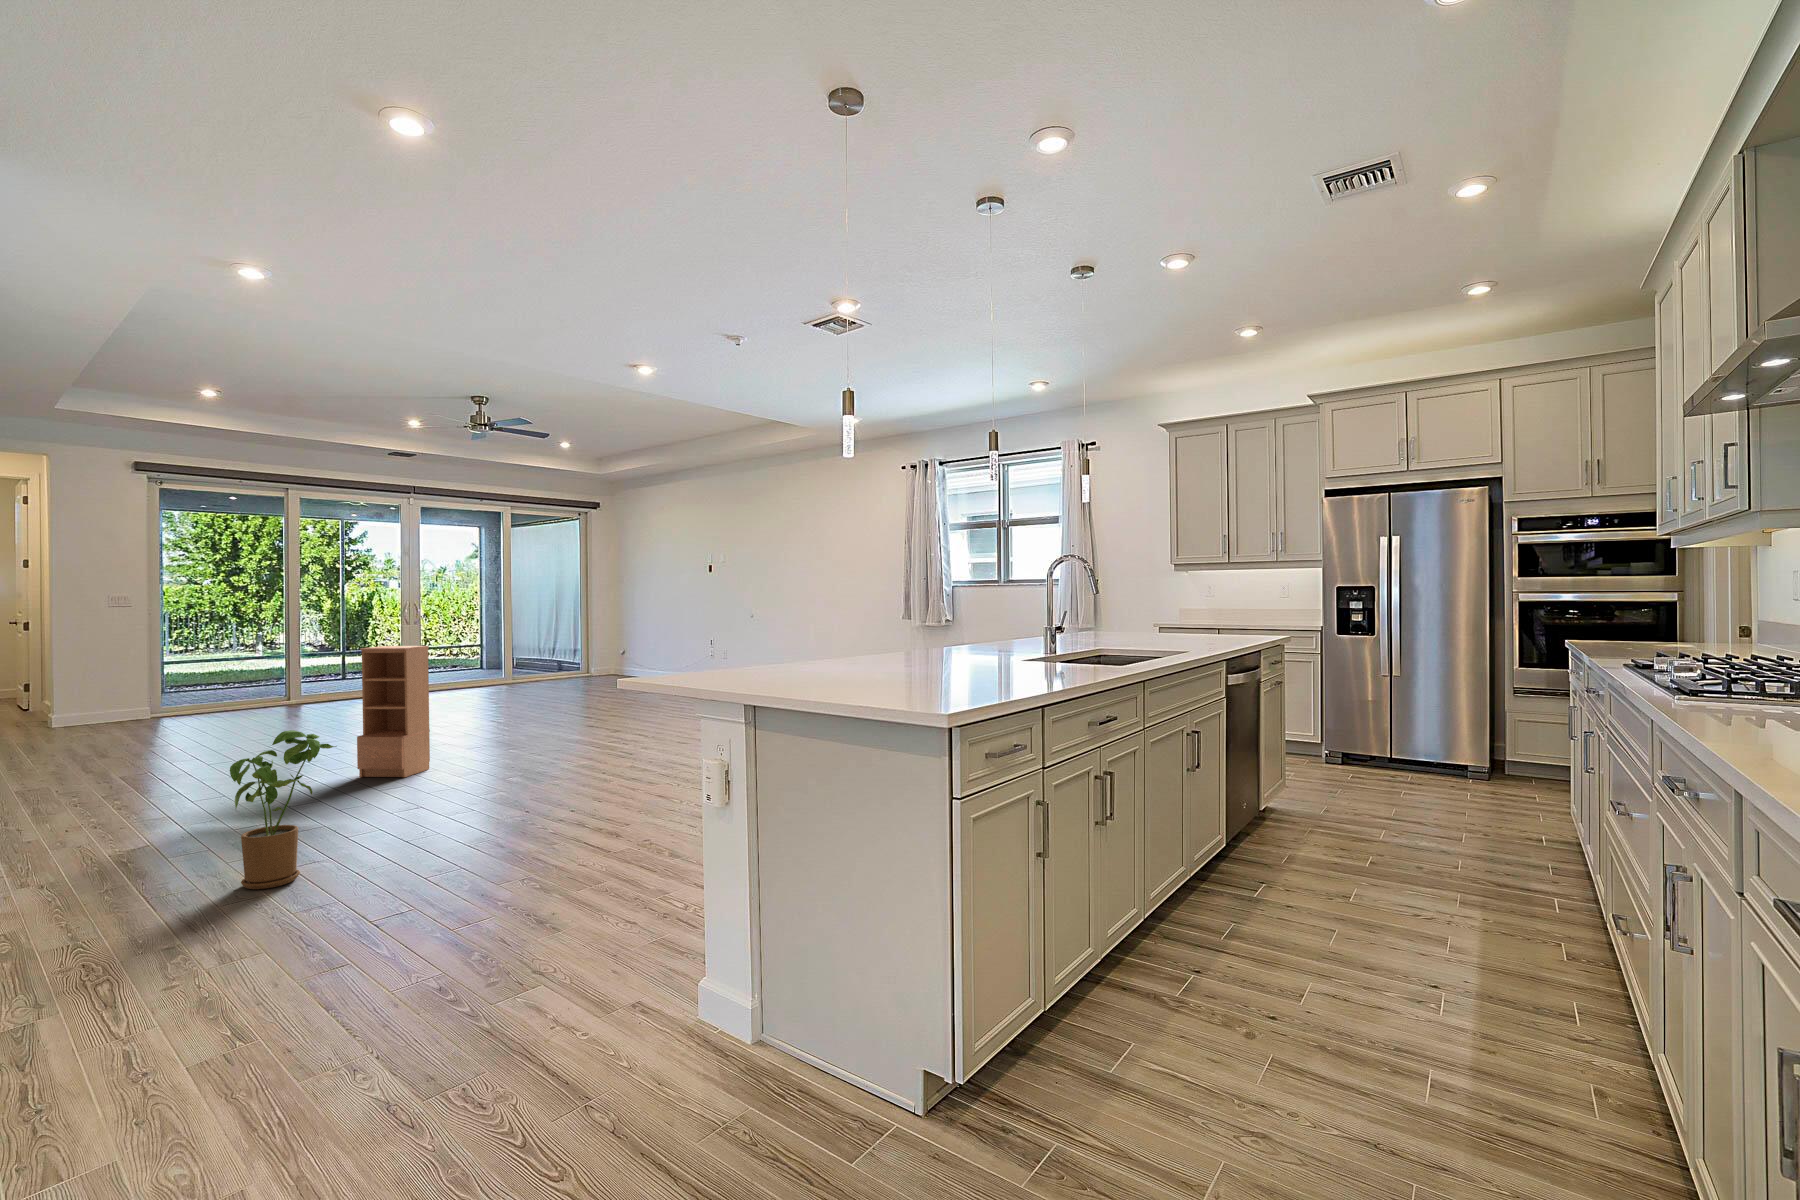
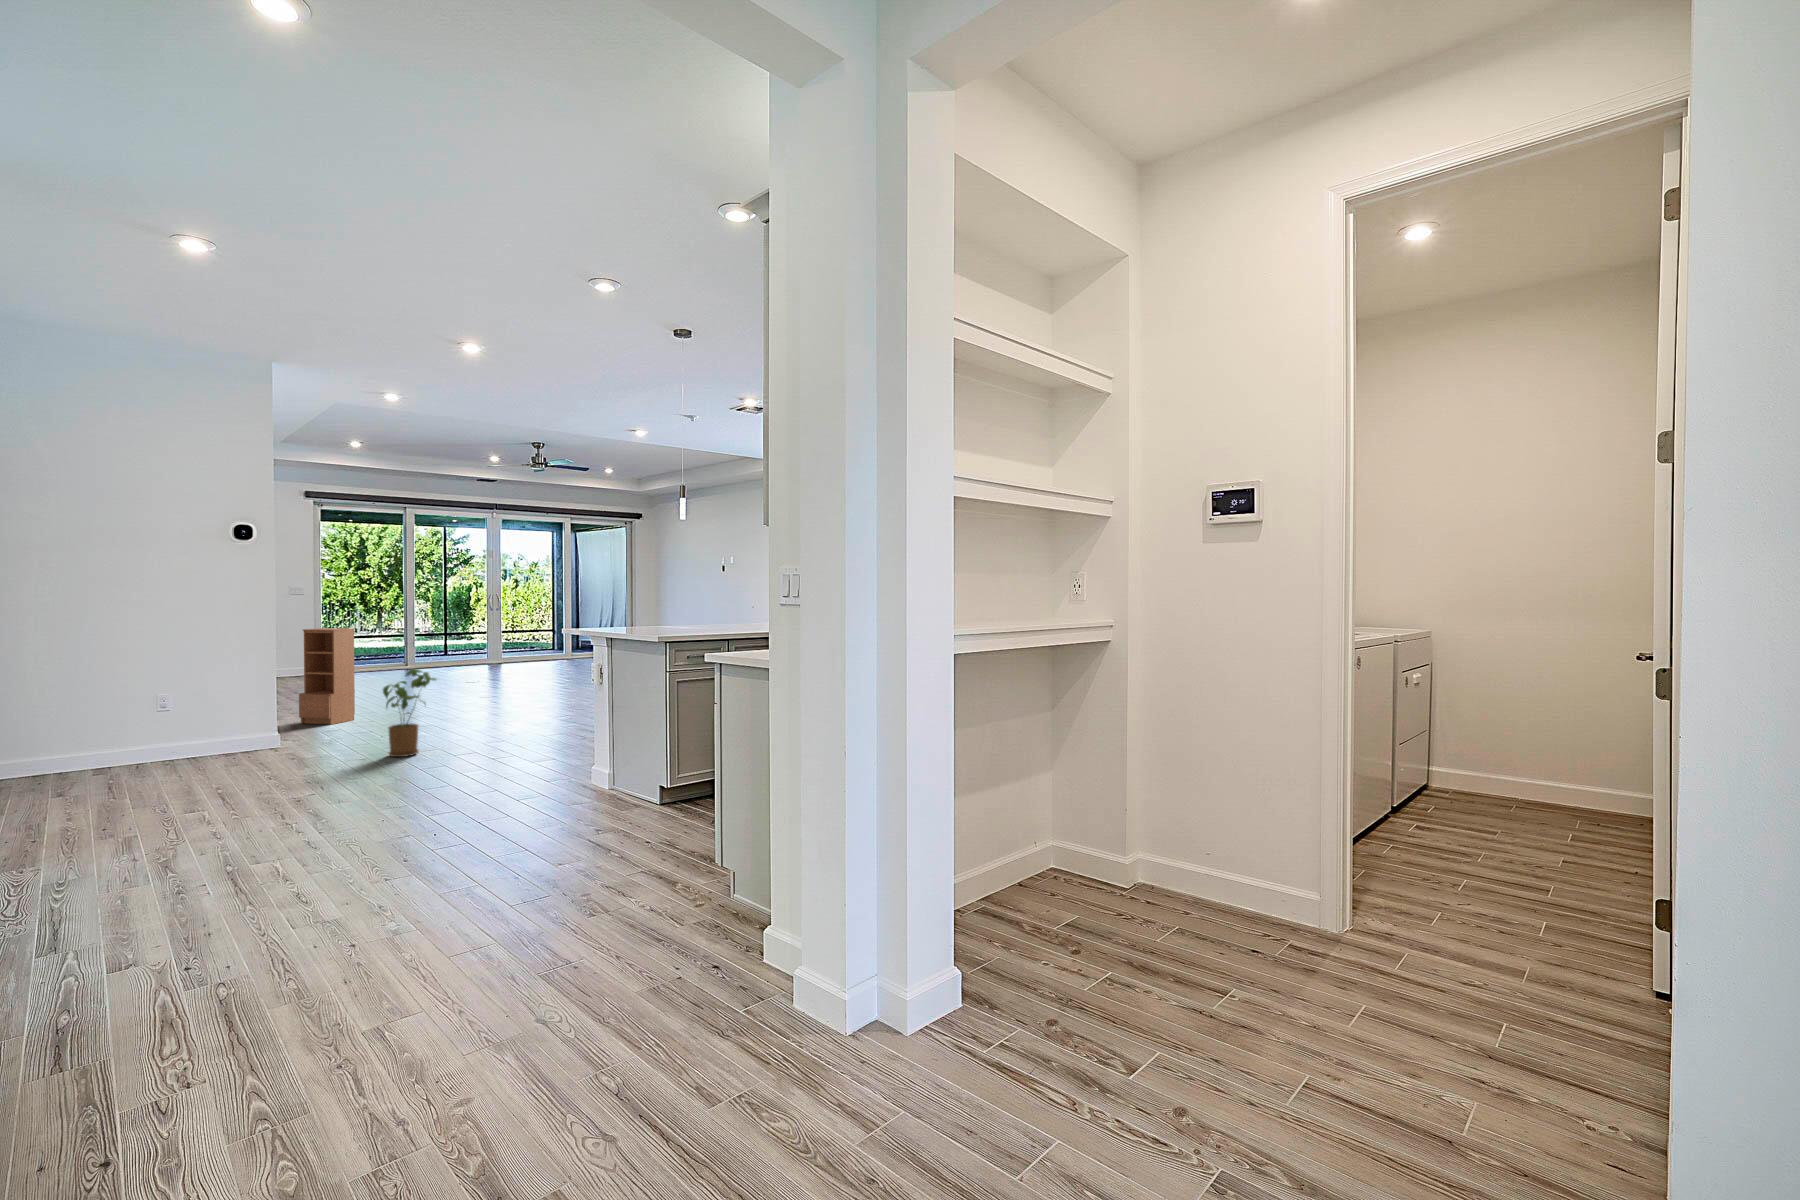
bookcase: present [357,646,430,777] -> present [299,628,355,725]

